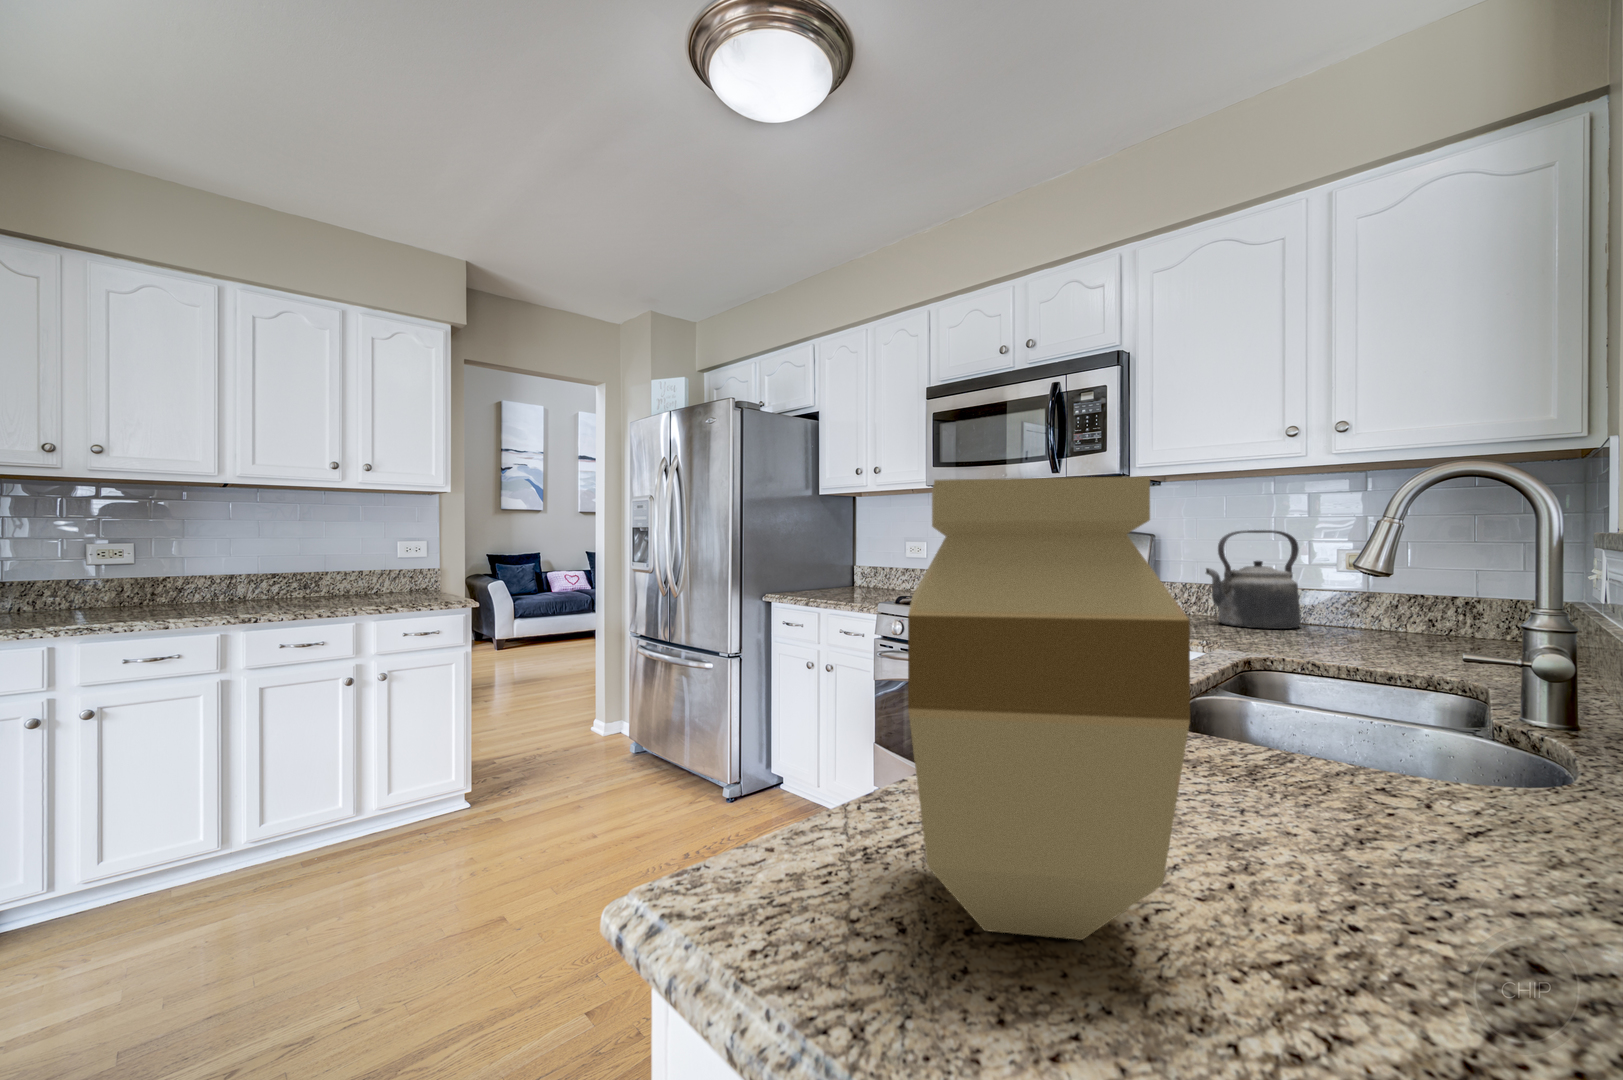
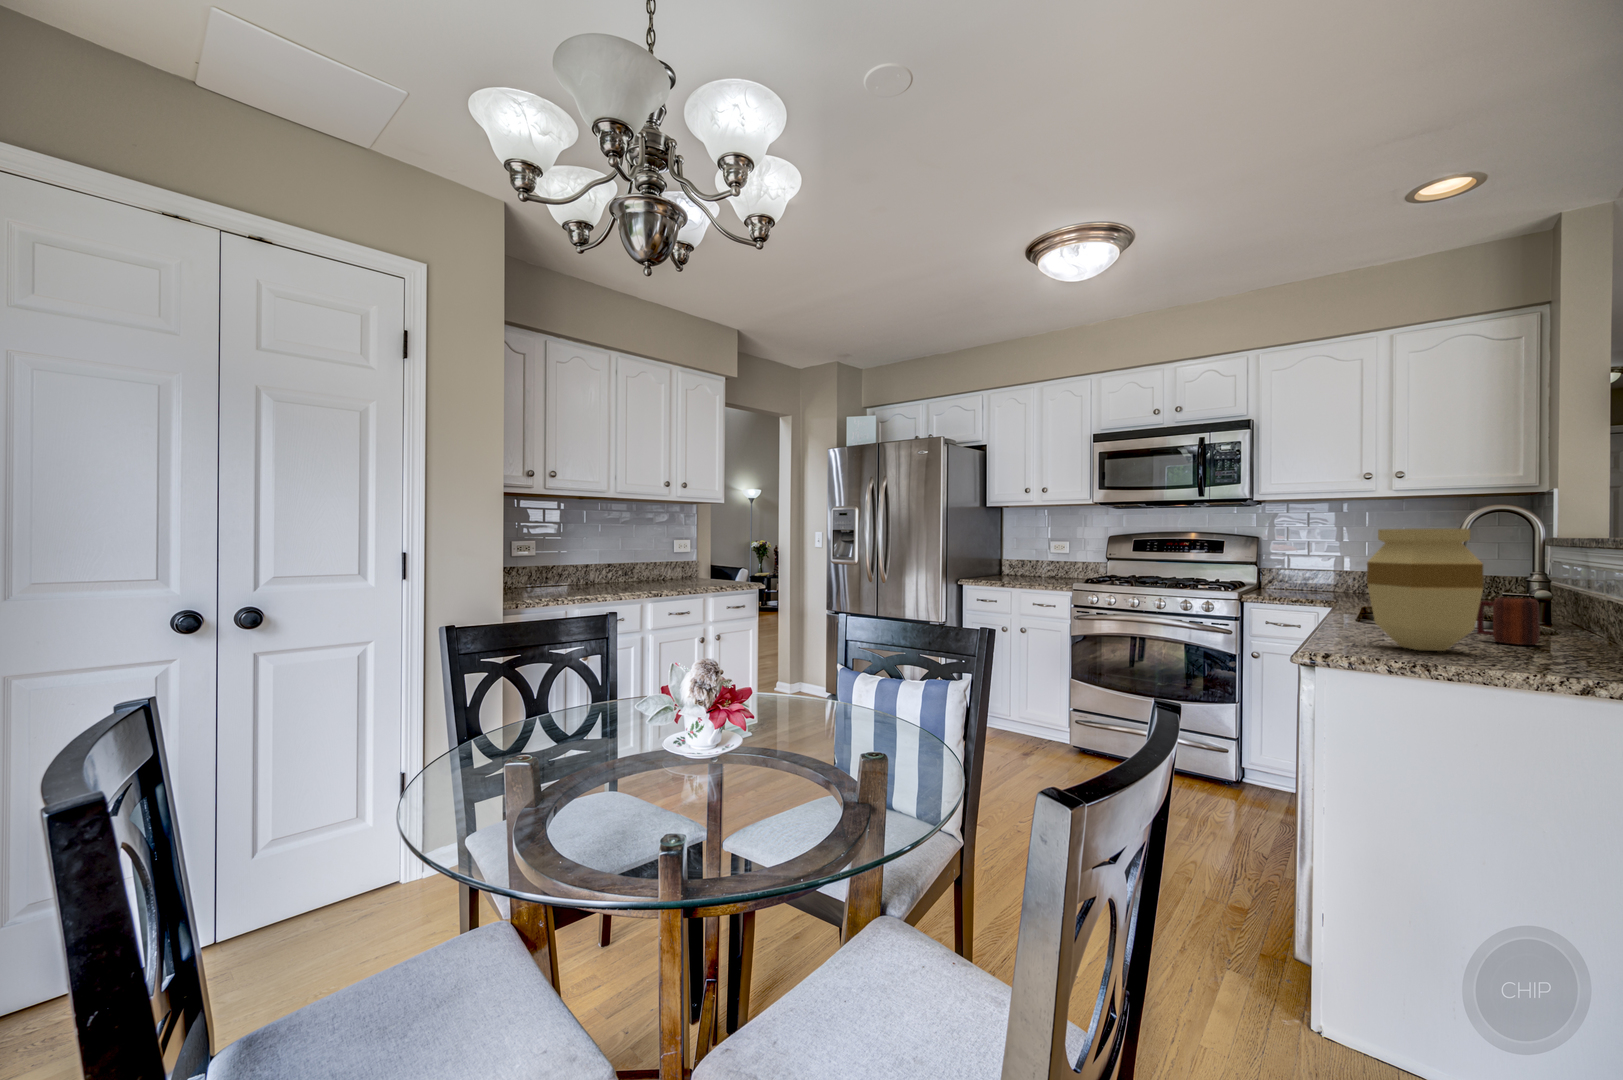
kettle: present [1206,530,1301,629] -> none [1308,535,1367,596]
mug: none [1314,706,1496,886] -> present [1477,597,1540,645]

